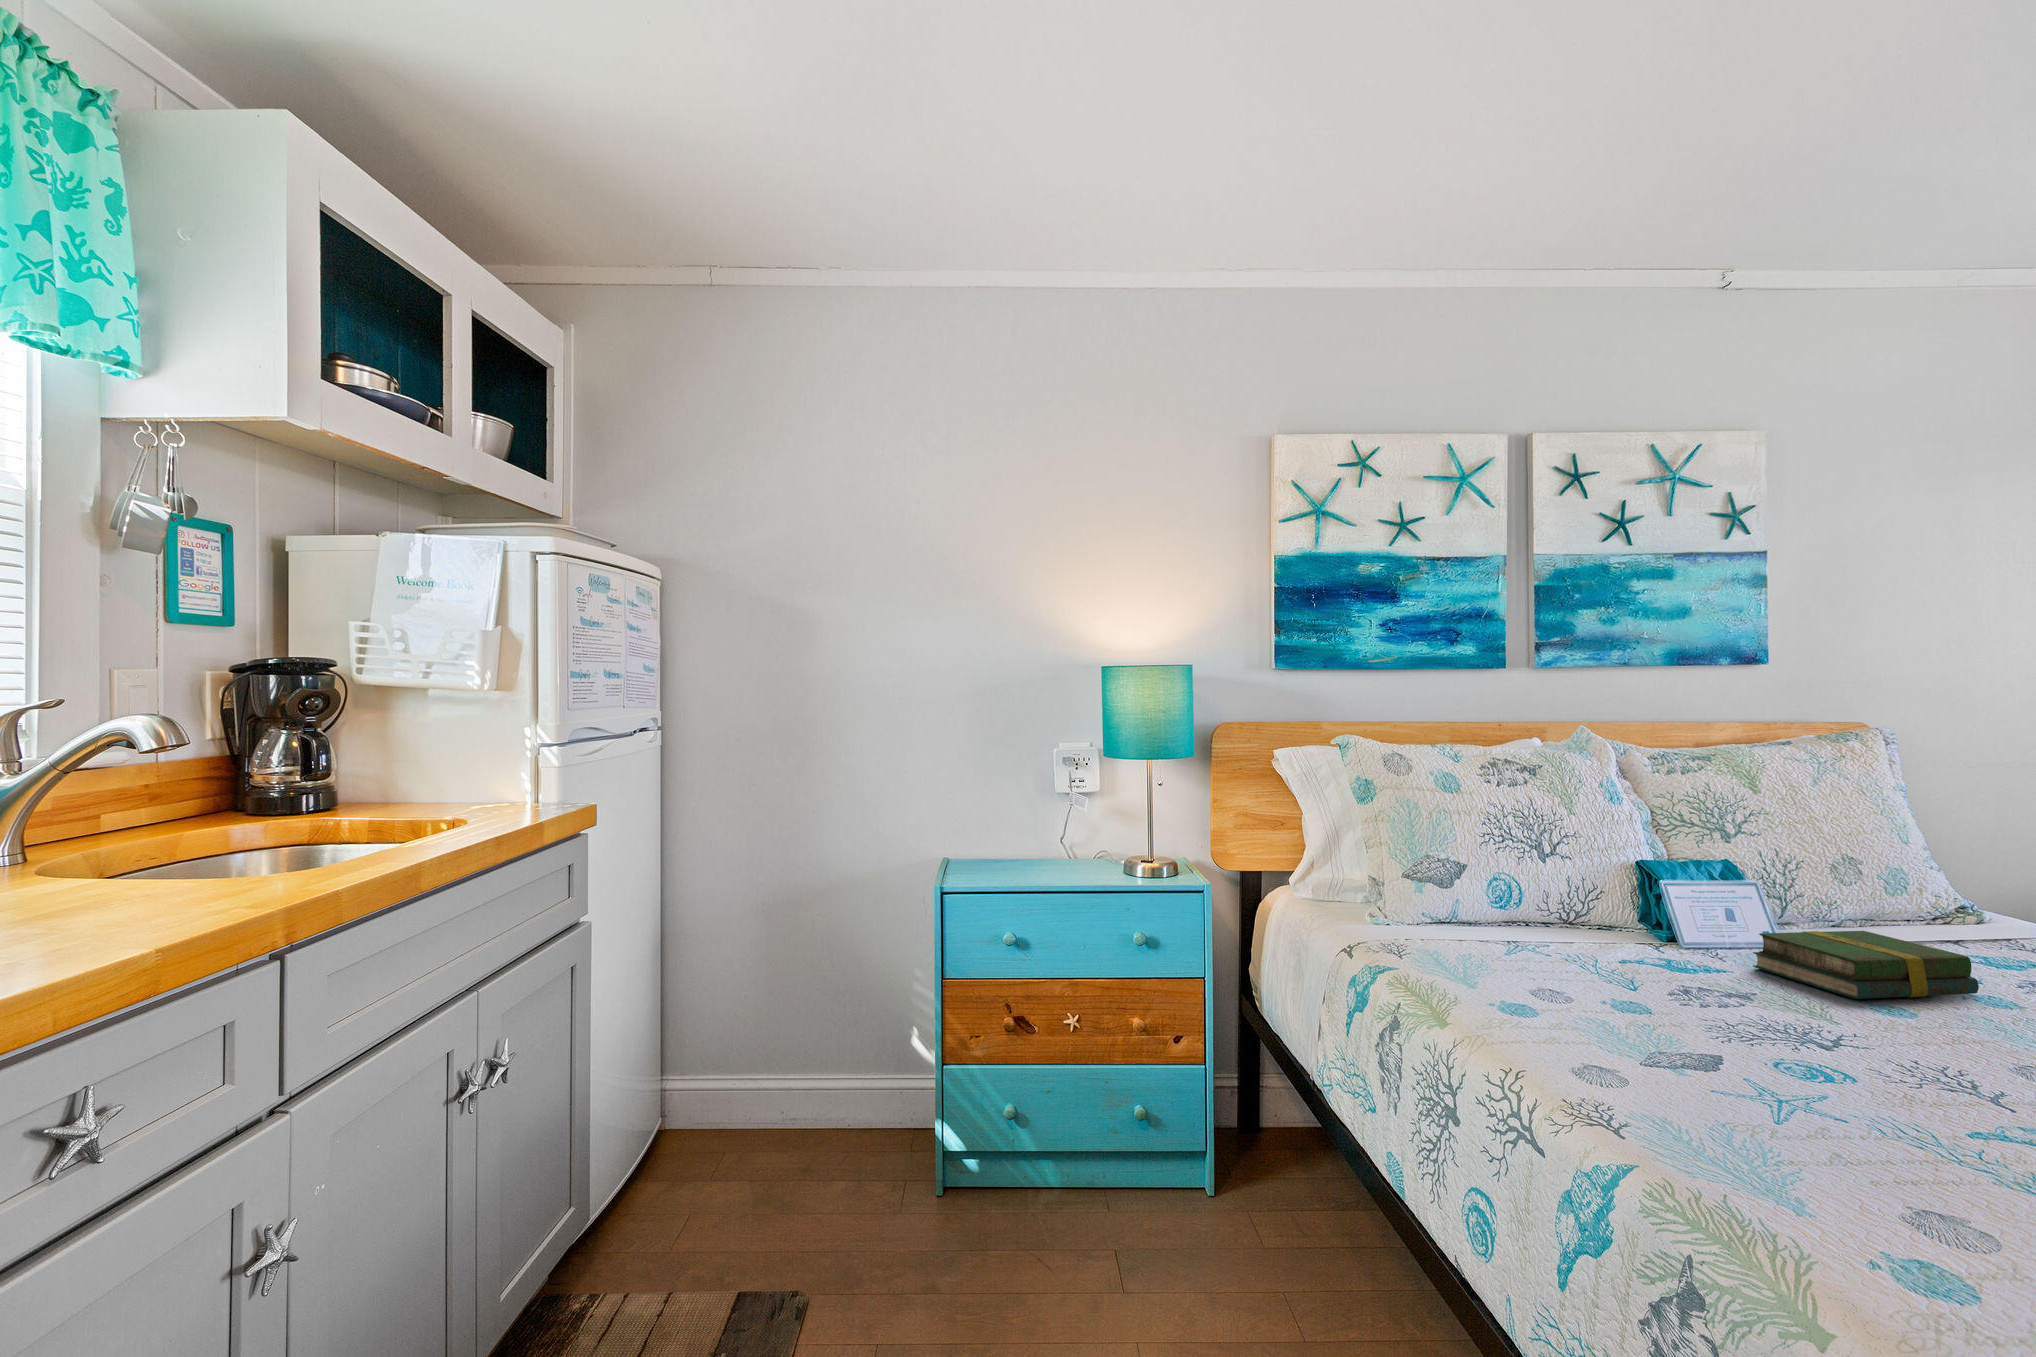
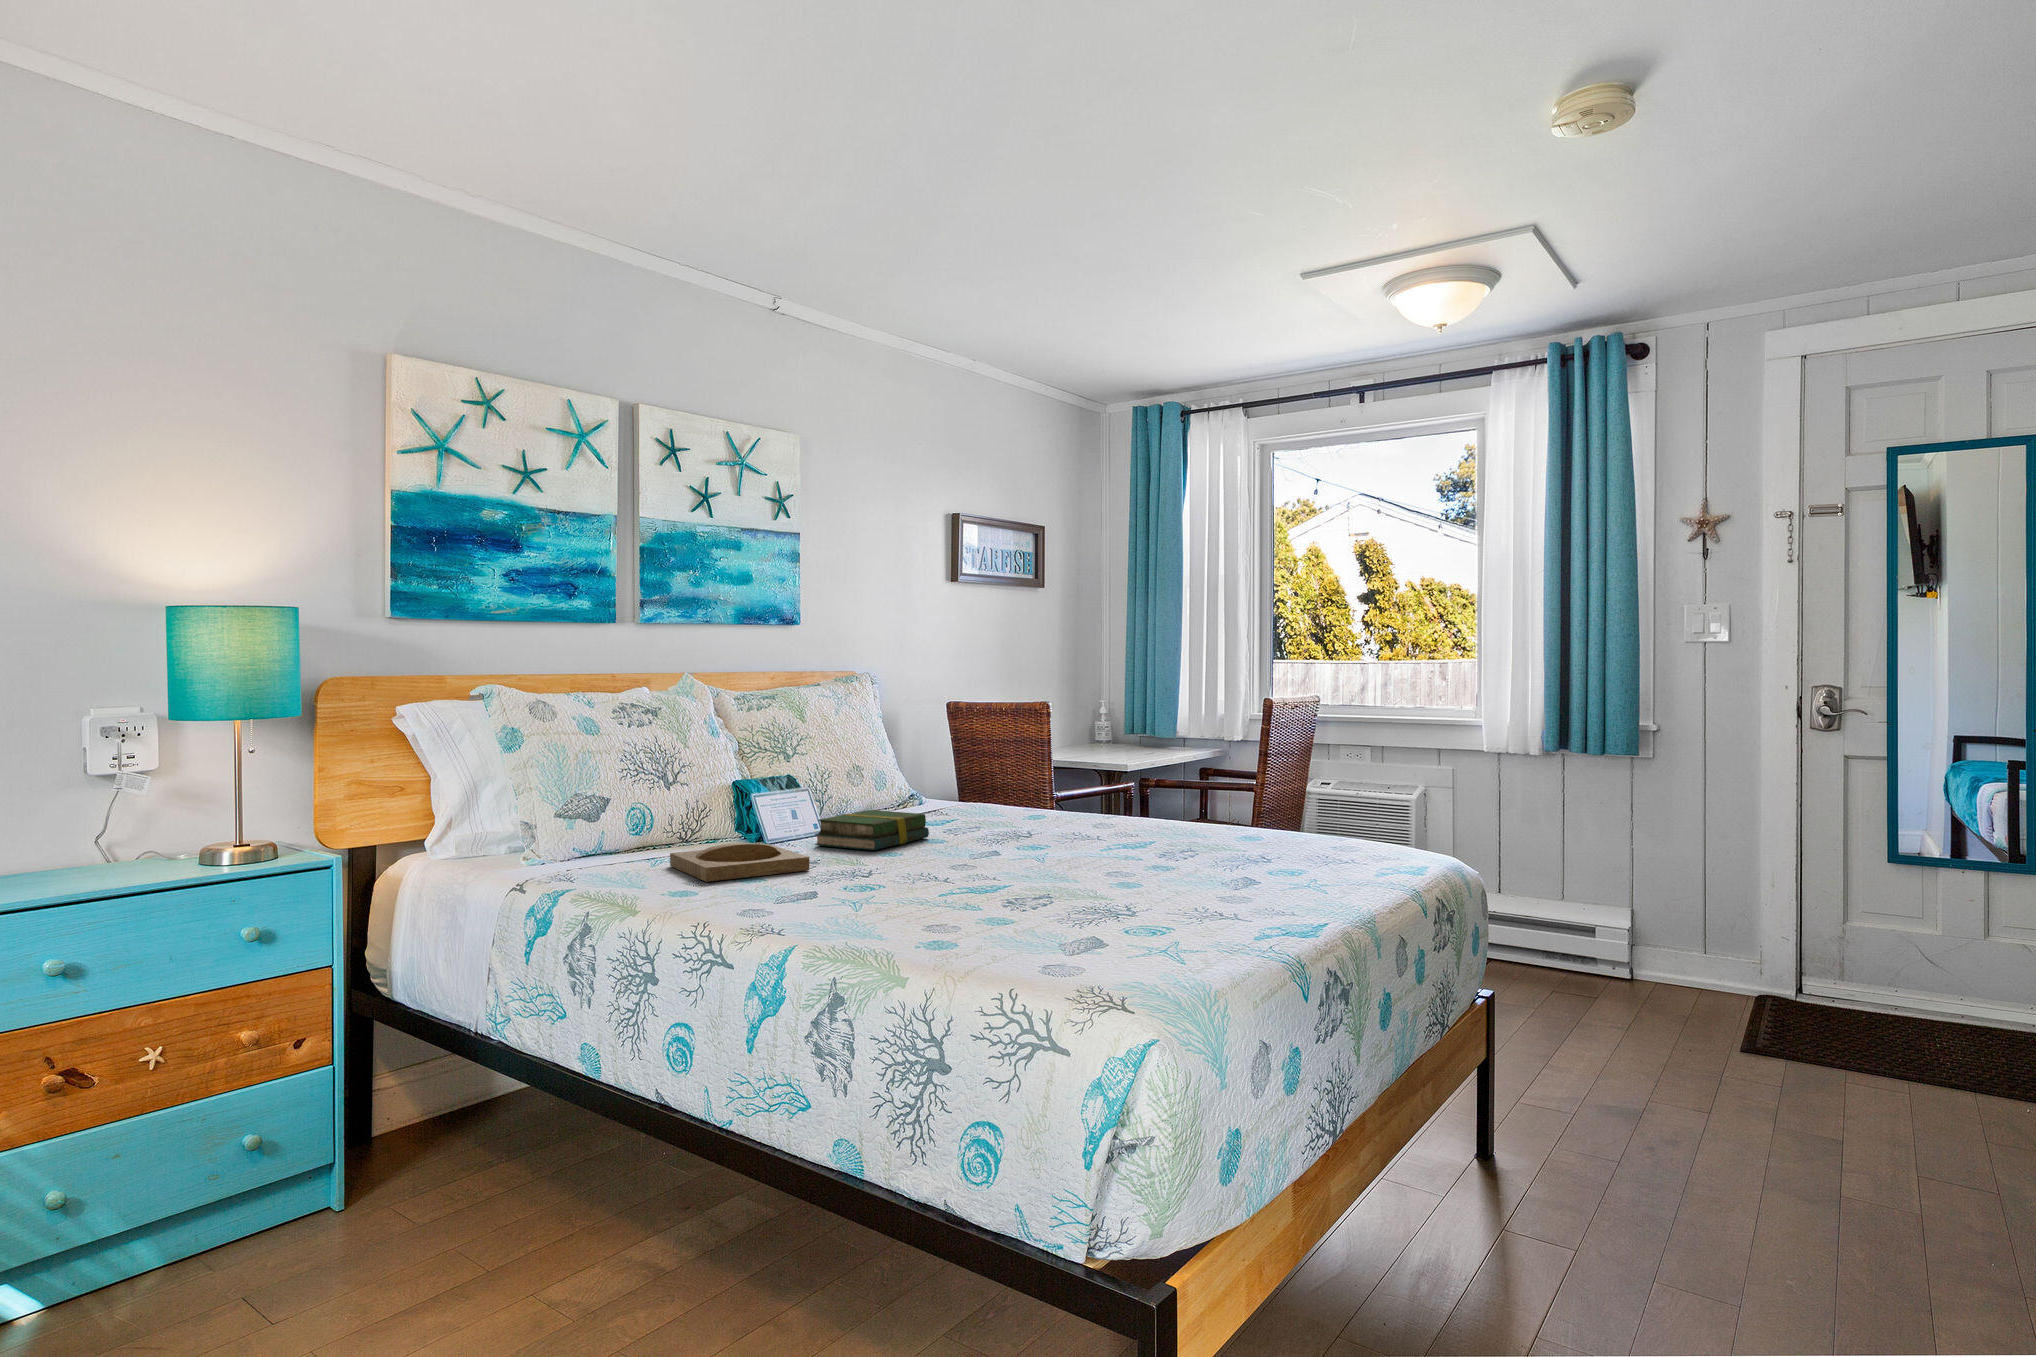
tray: none [1528,943,1725,1012] -> present [670,843,809,882]

